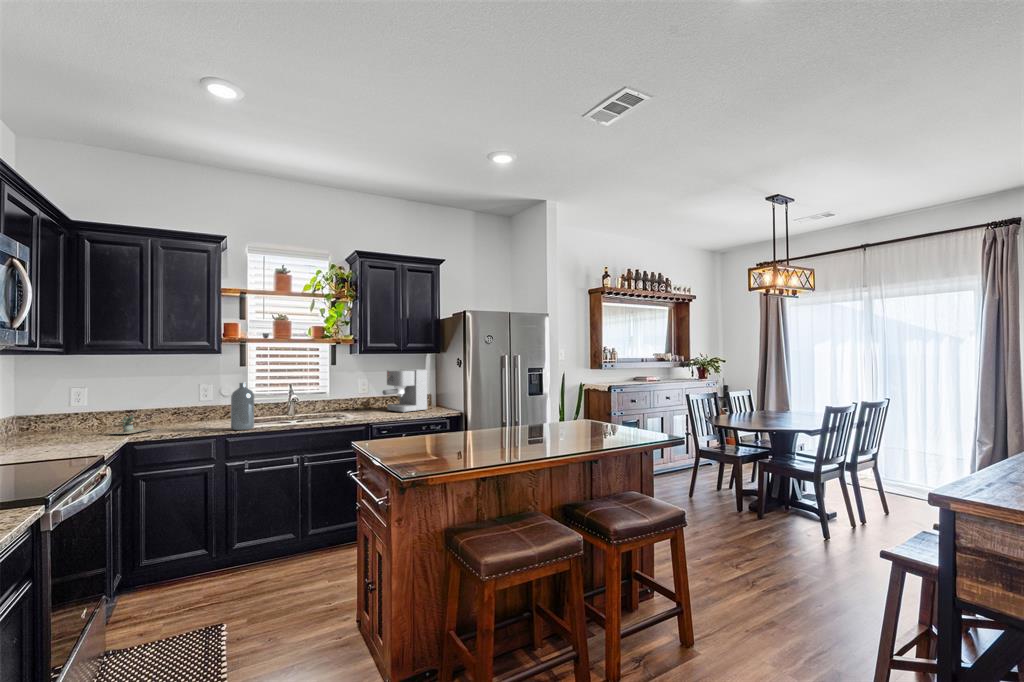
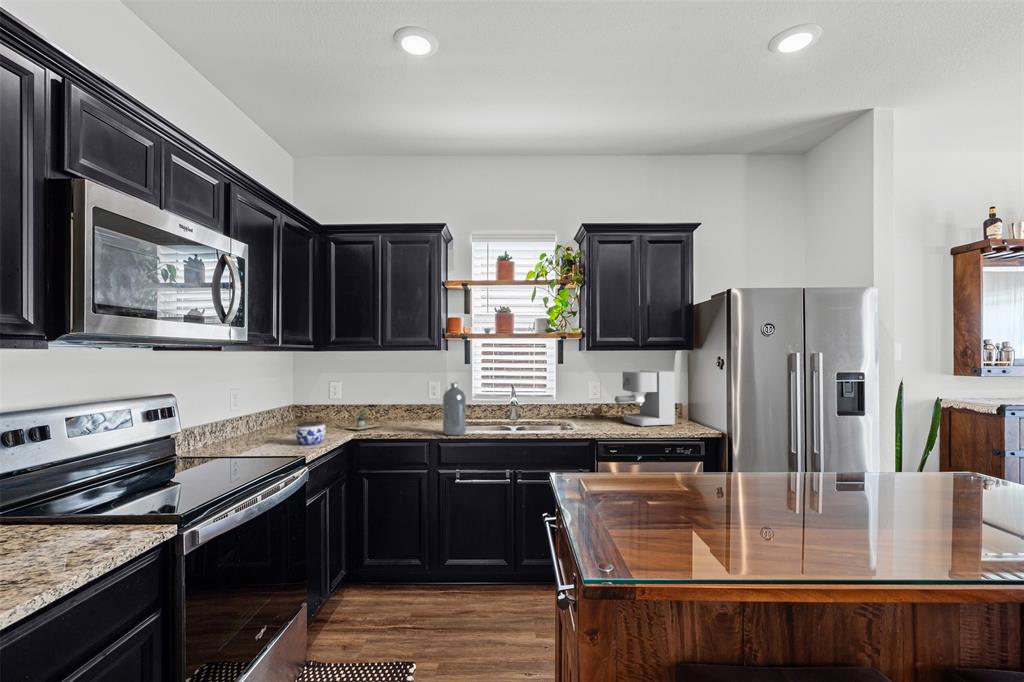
jar: none [65,426,104,450] -> present [295,422,326,445]

